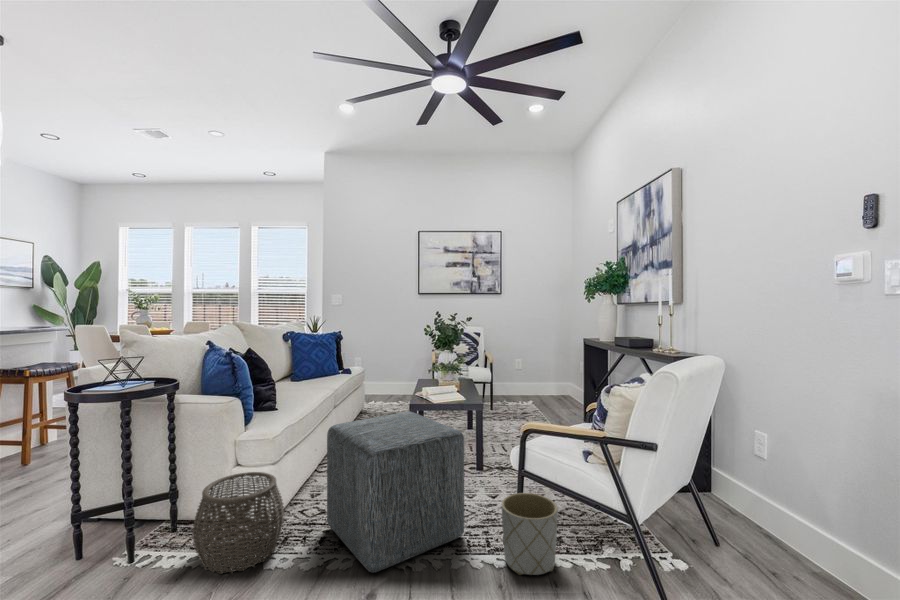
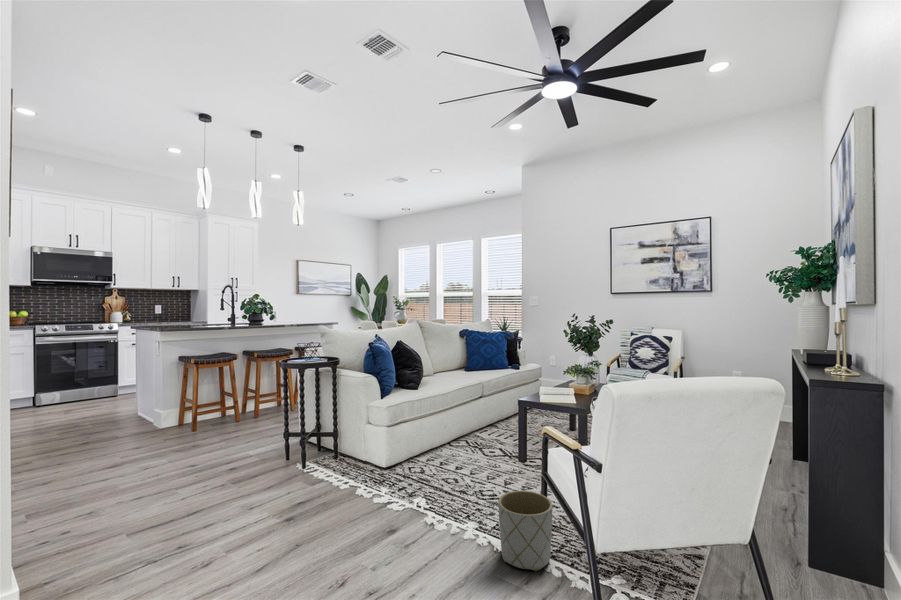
ottoman: present [327,411,464,573] -> none [401,403,499,519]
woven basket: present [192,472,284,574] -> none [323,427,382,491]

